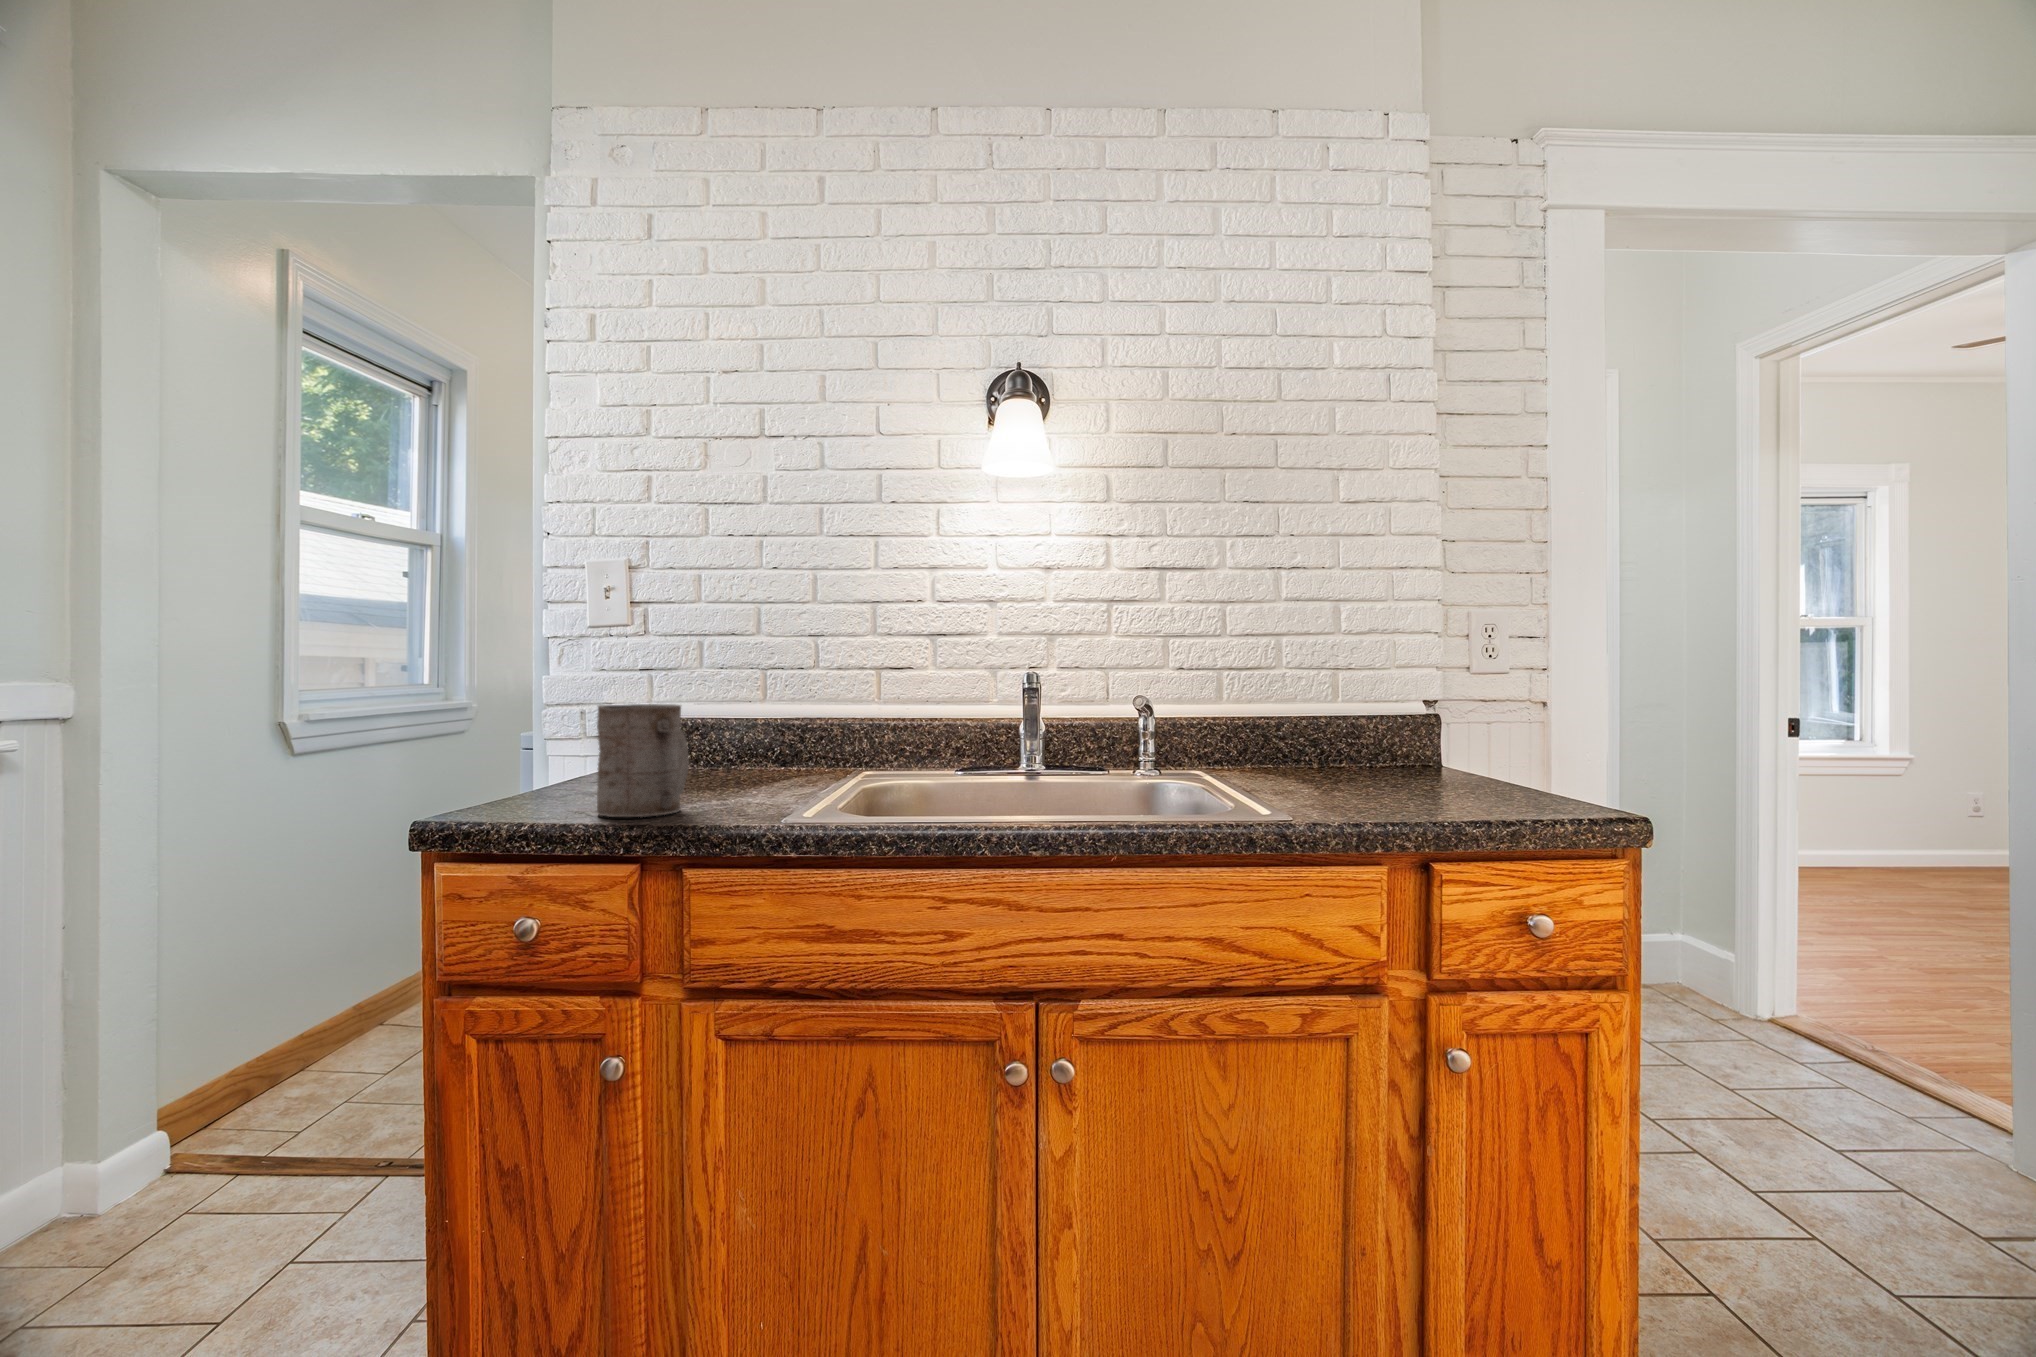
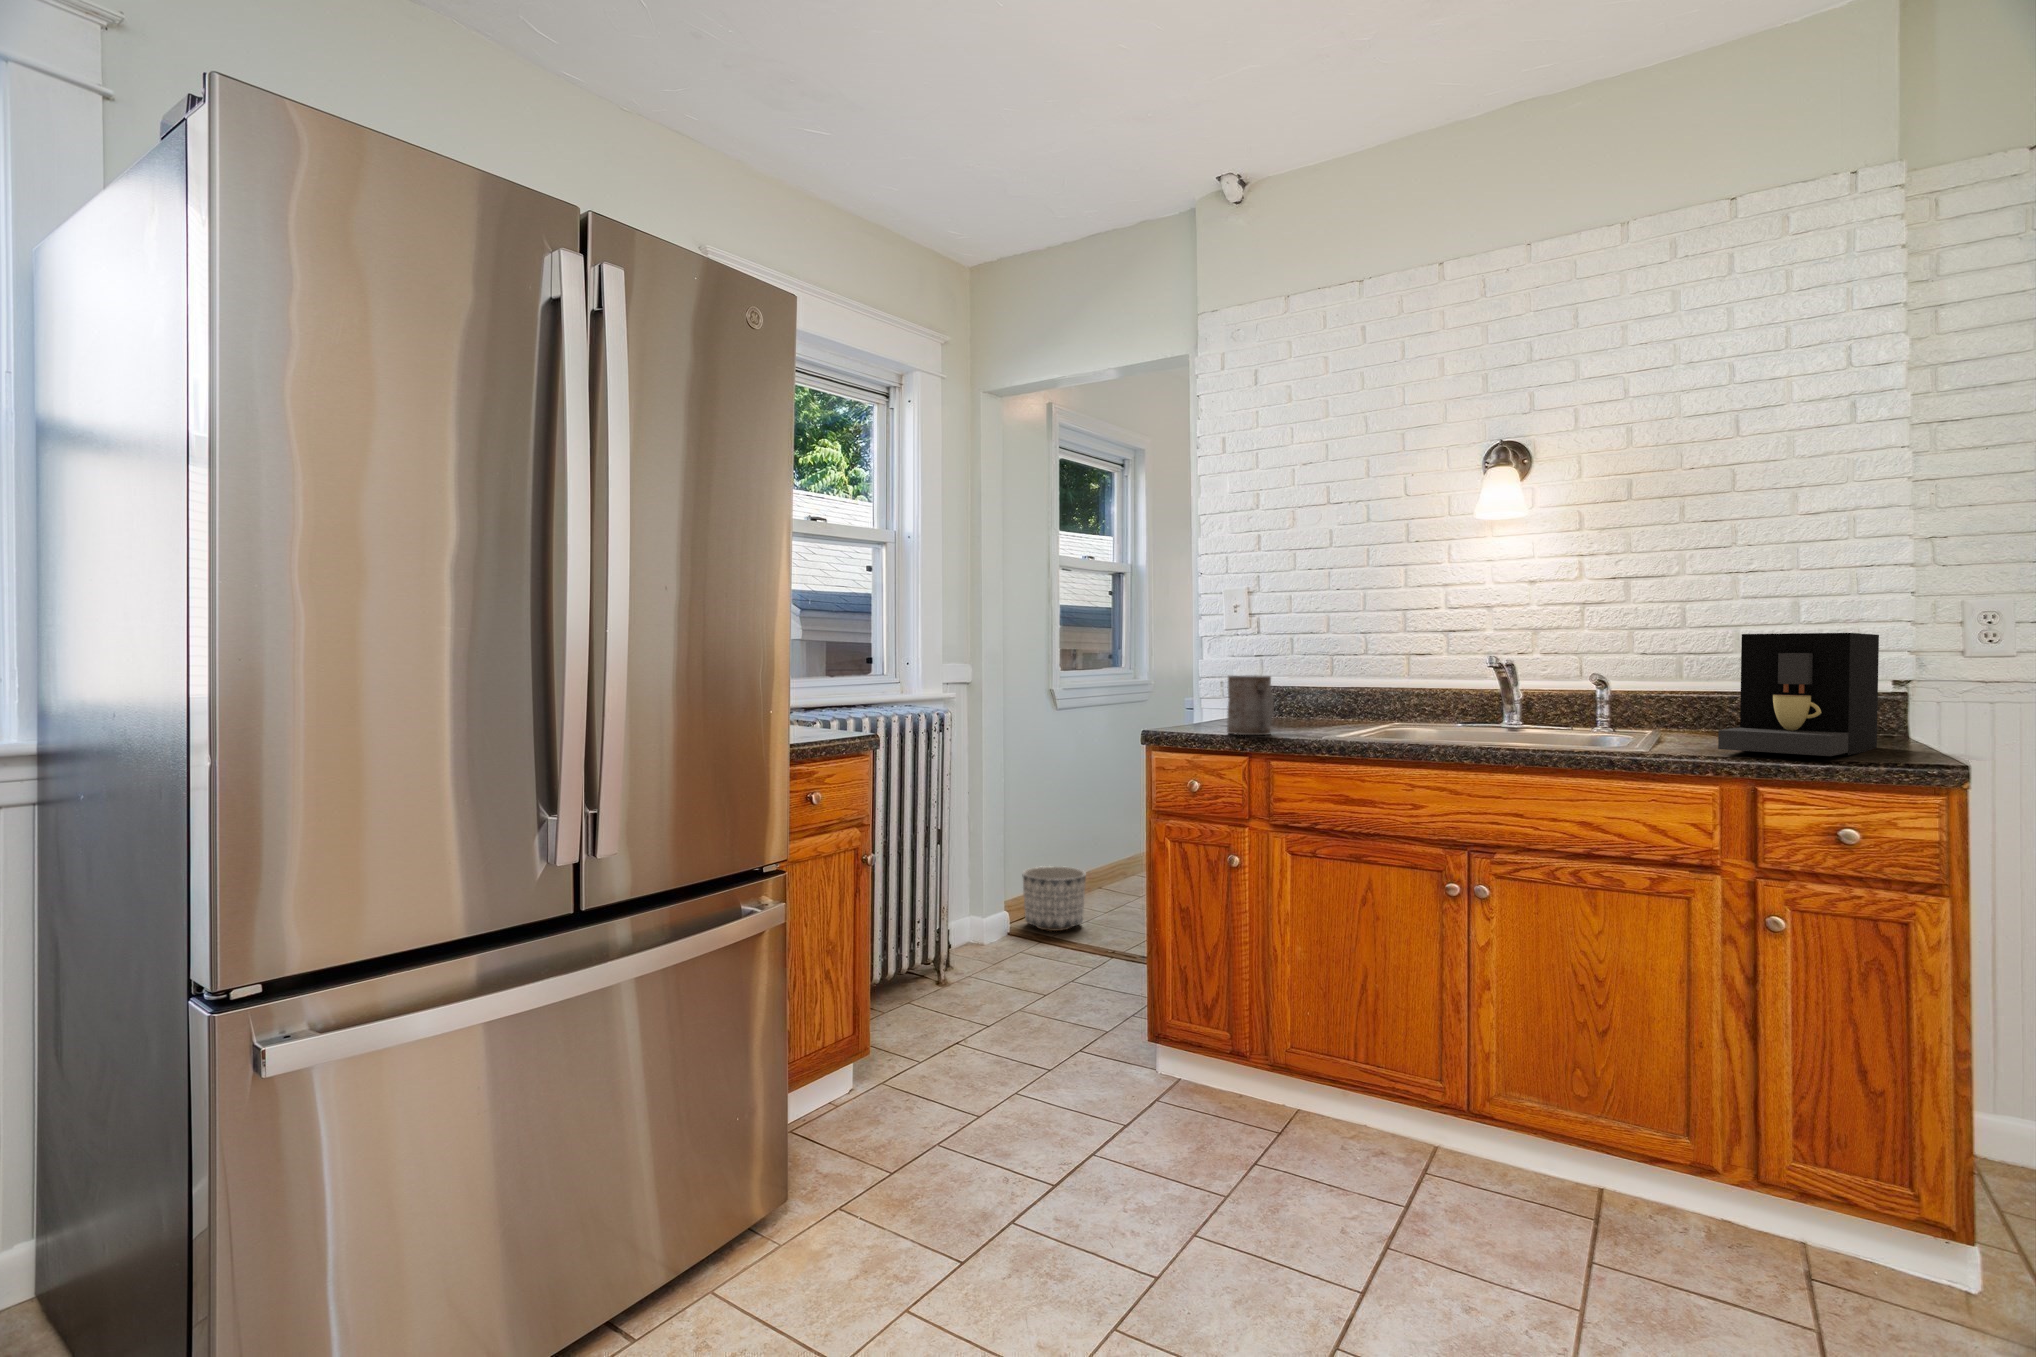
coffee maker: none [1354,640,1508,813] -> present [1718,633,1879,756]
planter: none [207,1022,344,1147] -> present [1022,866,1086,931]

